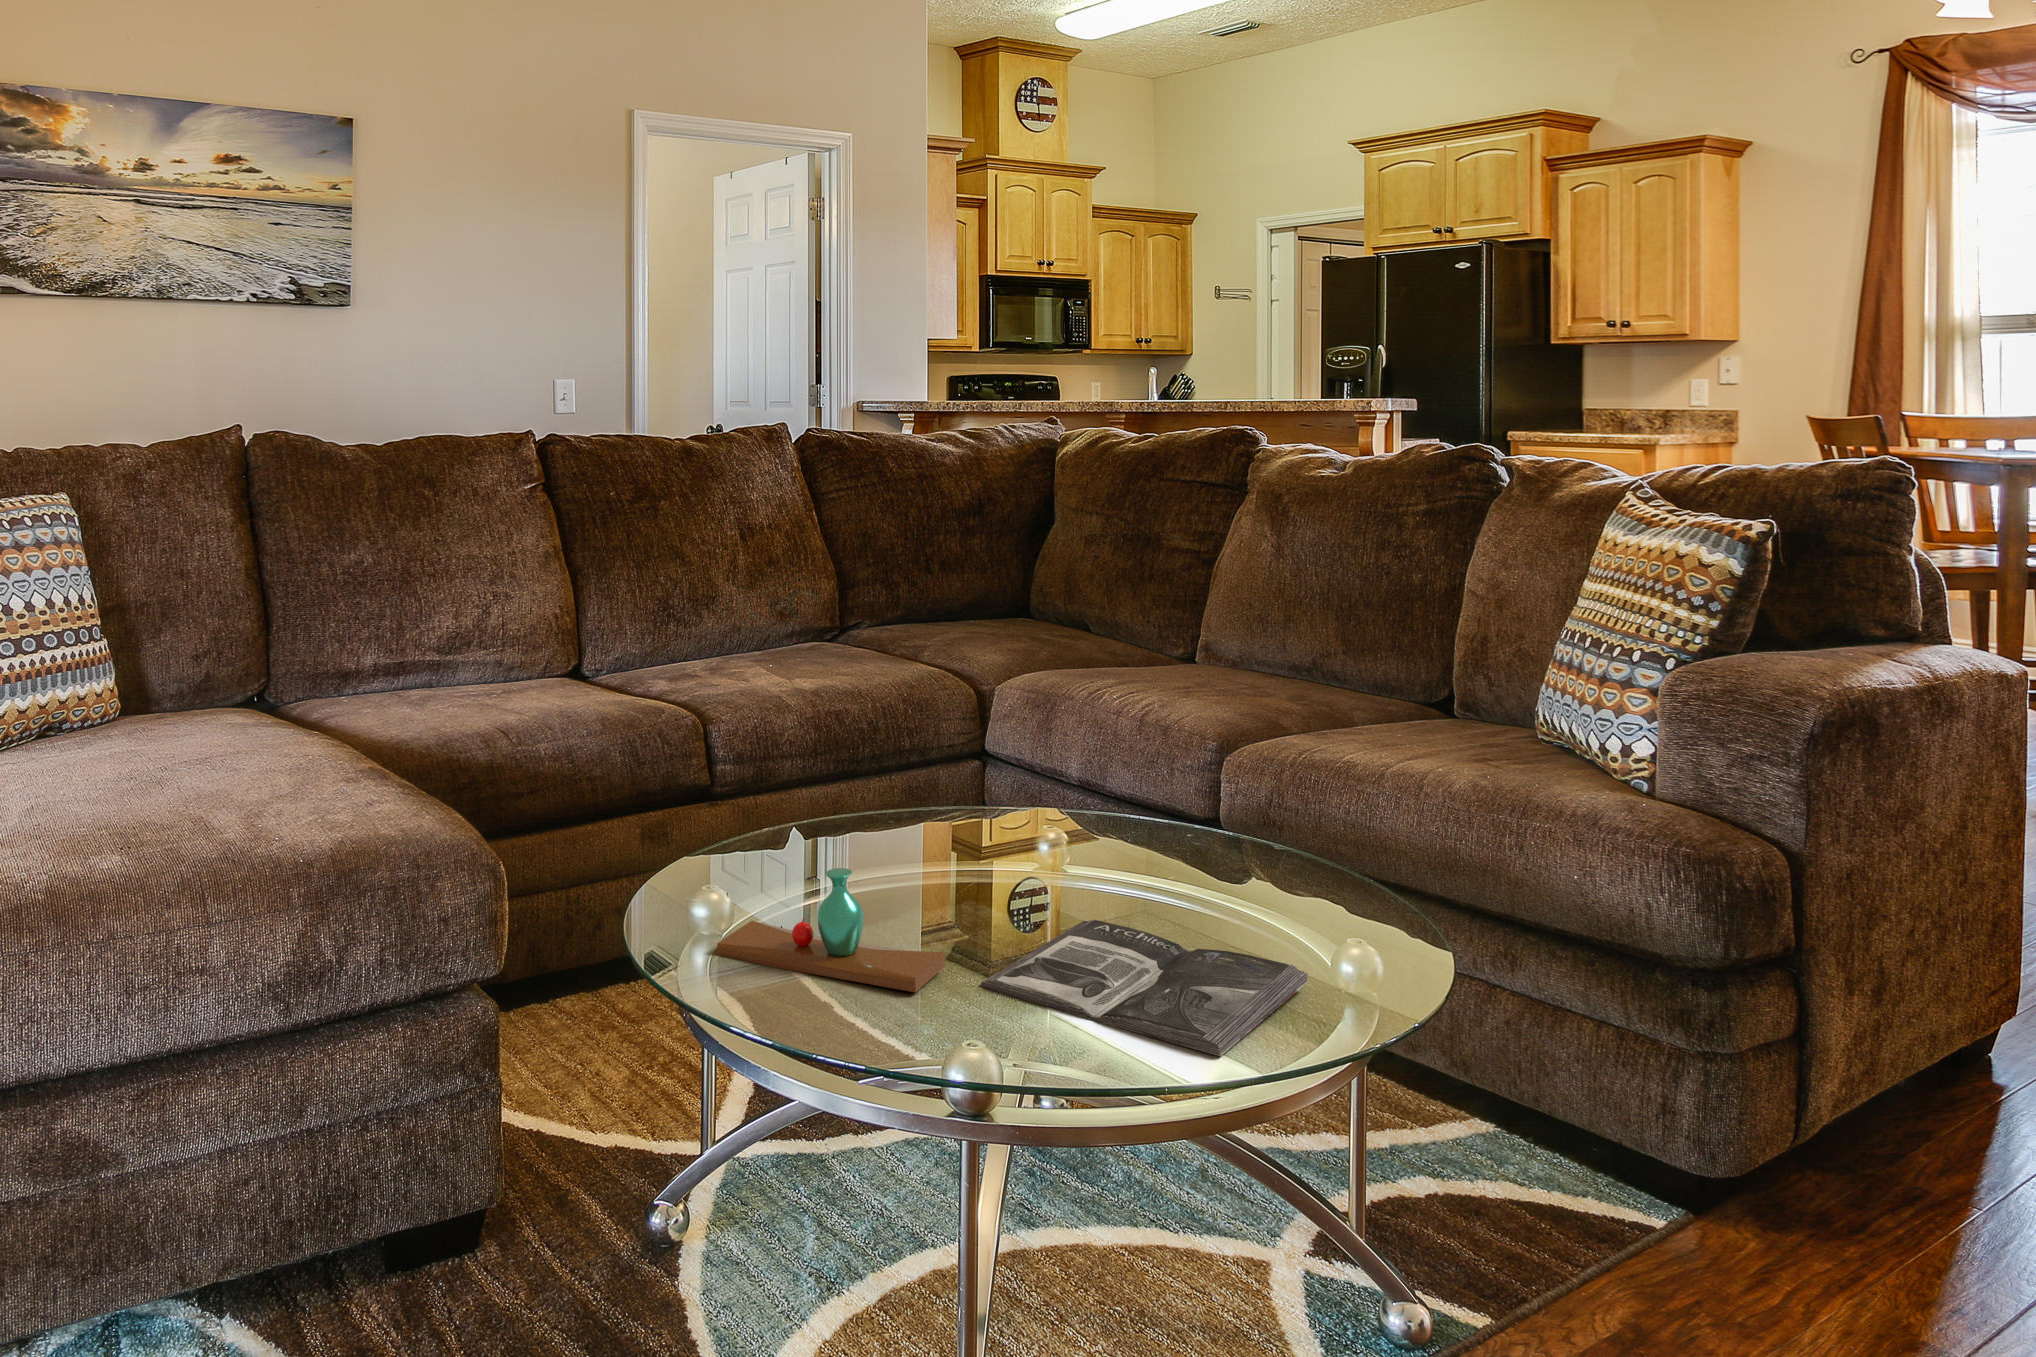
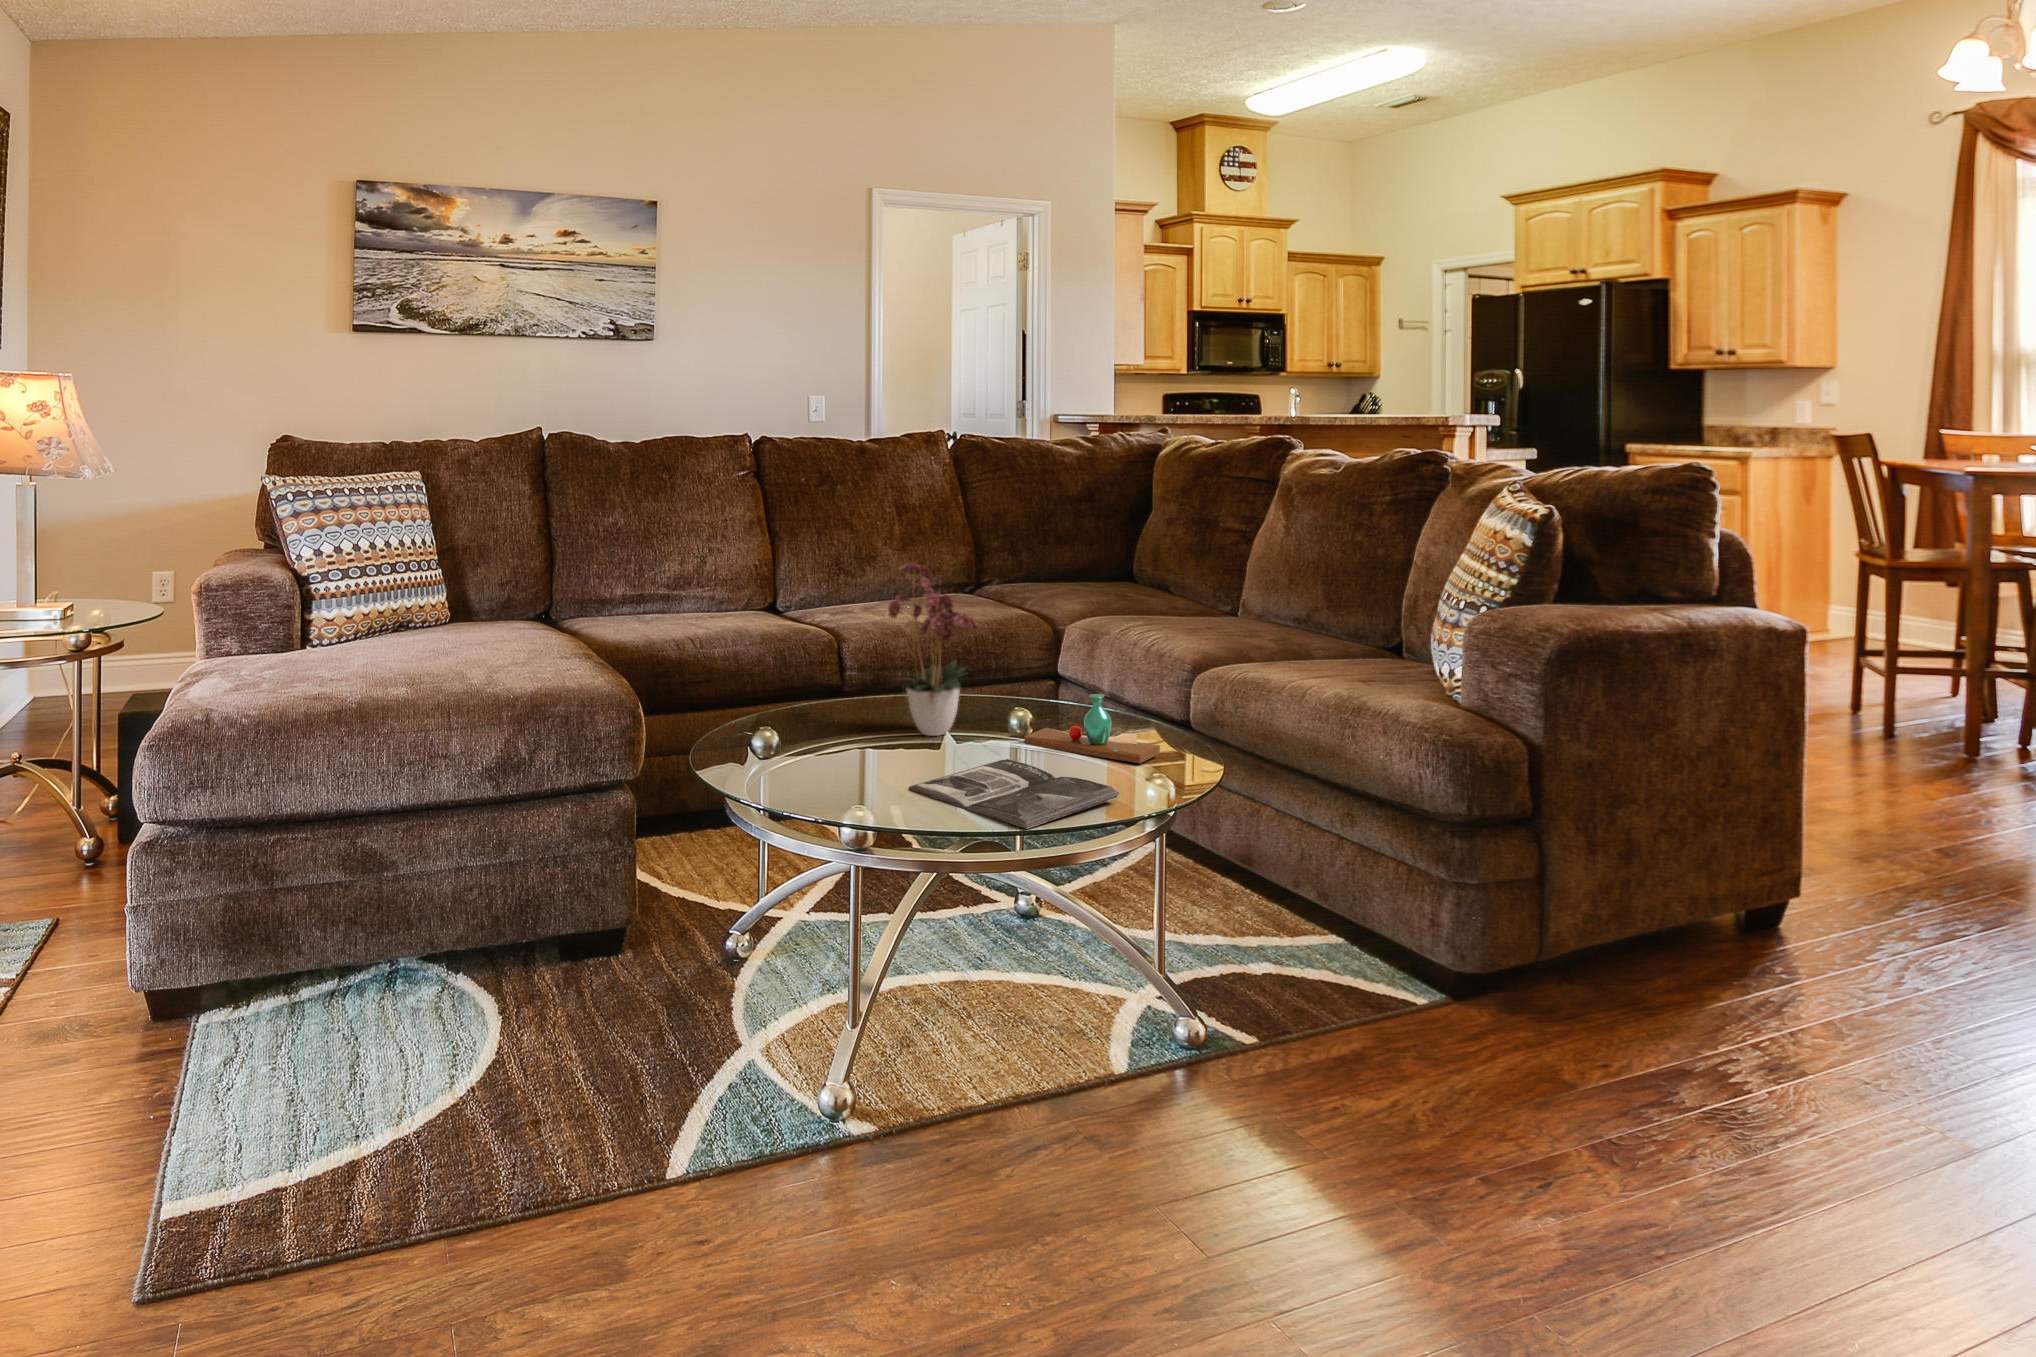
flower arrangement: none [854,610,1029,879] -> present [888,563,979,736]
vase: present [717,868,945,992] -> present [1025,694,1160,763]

